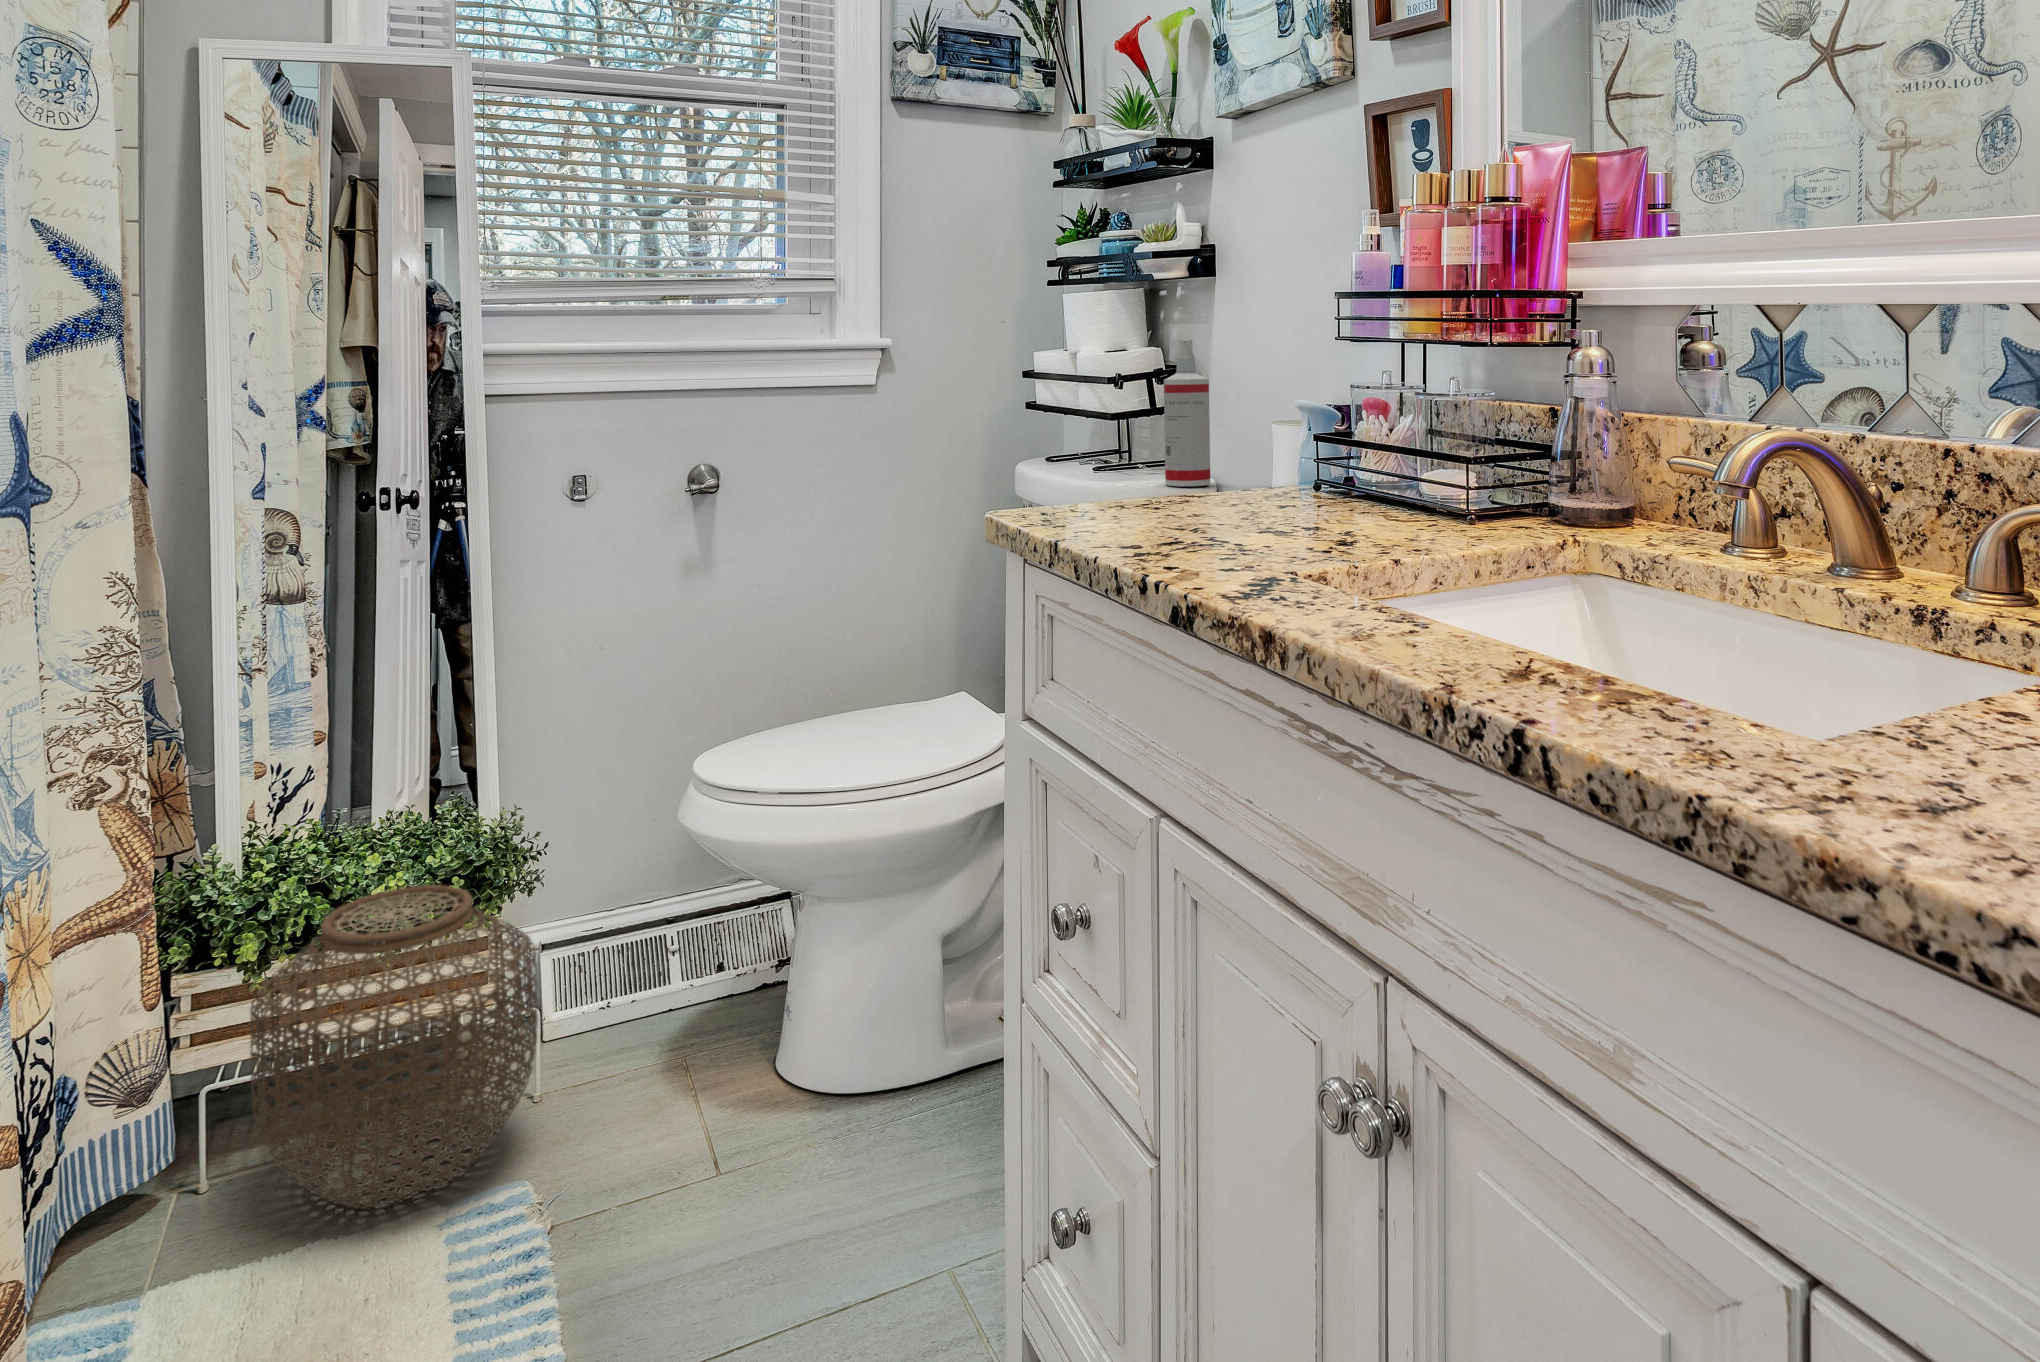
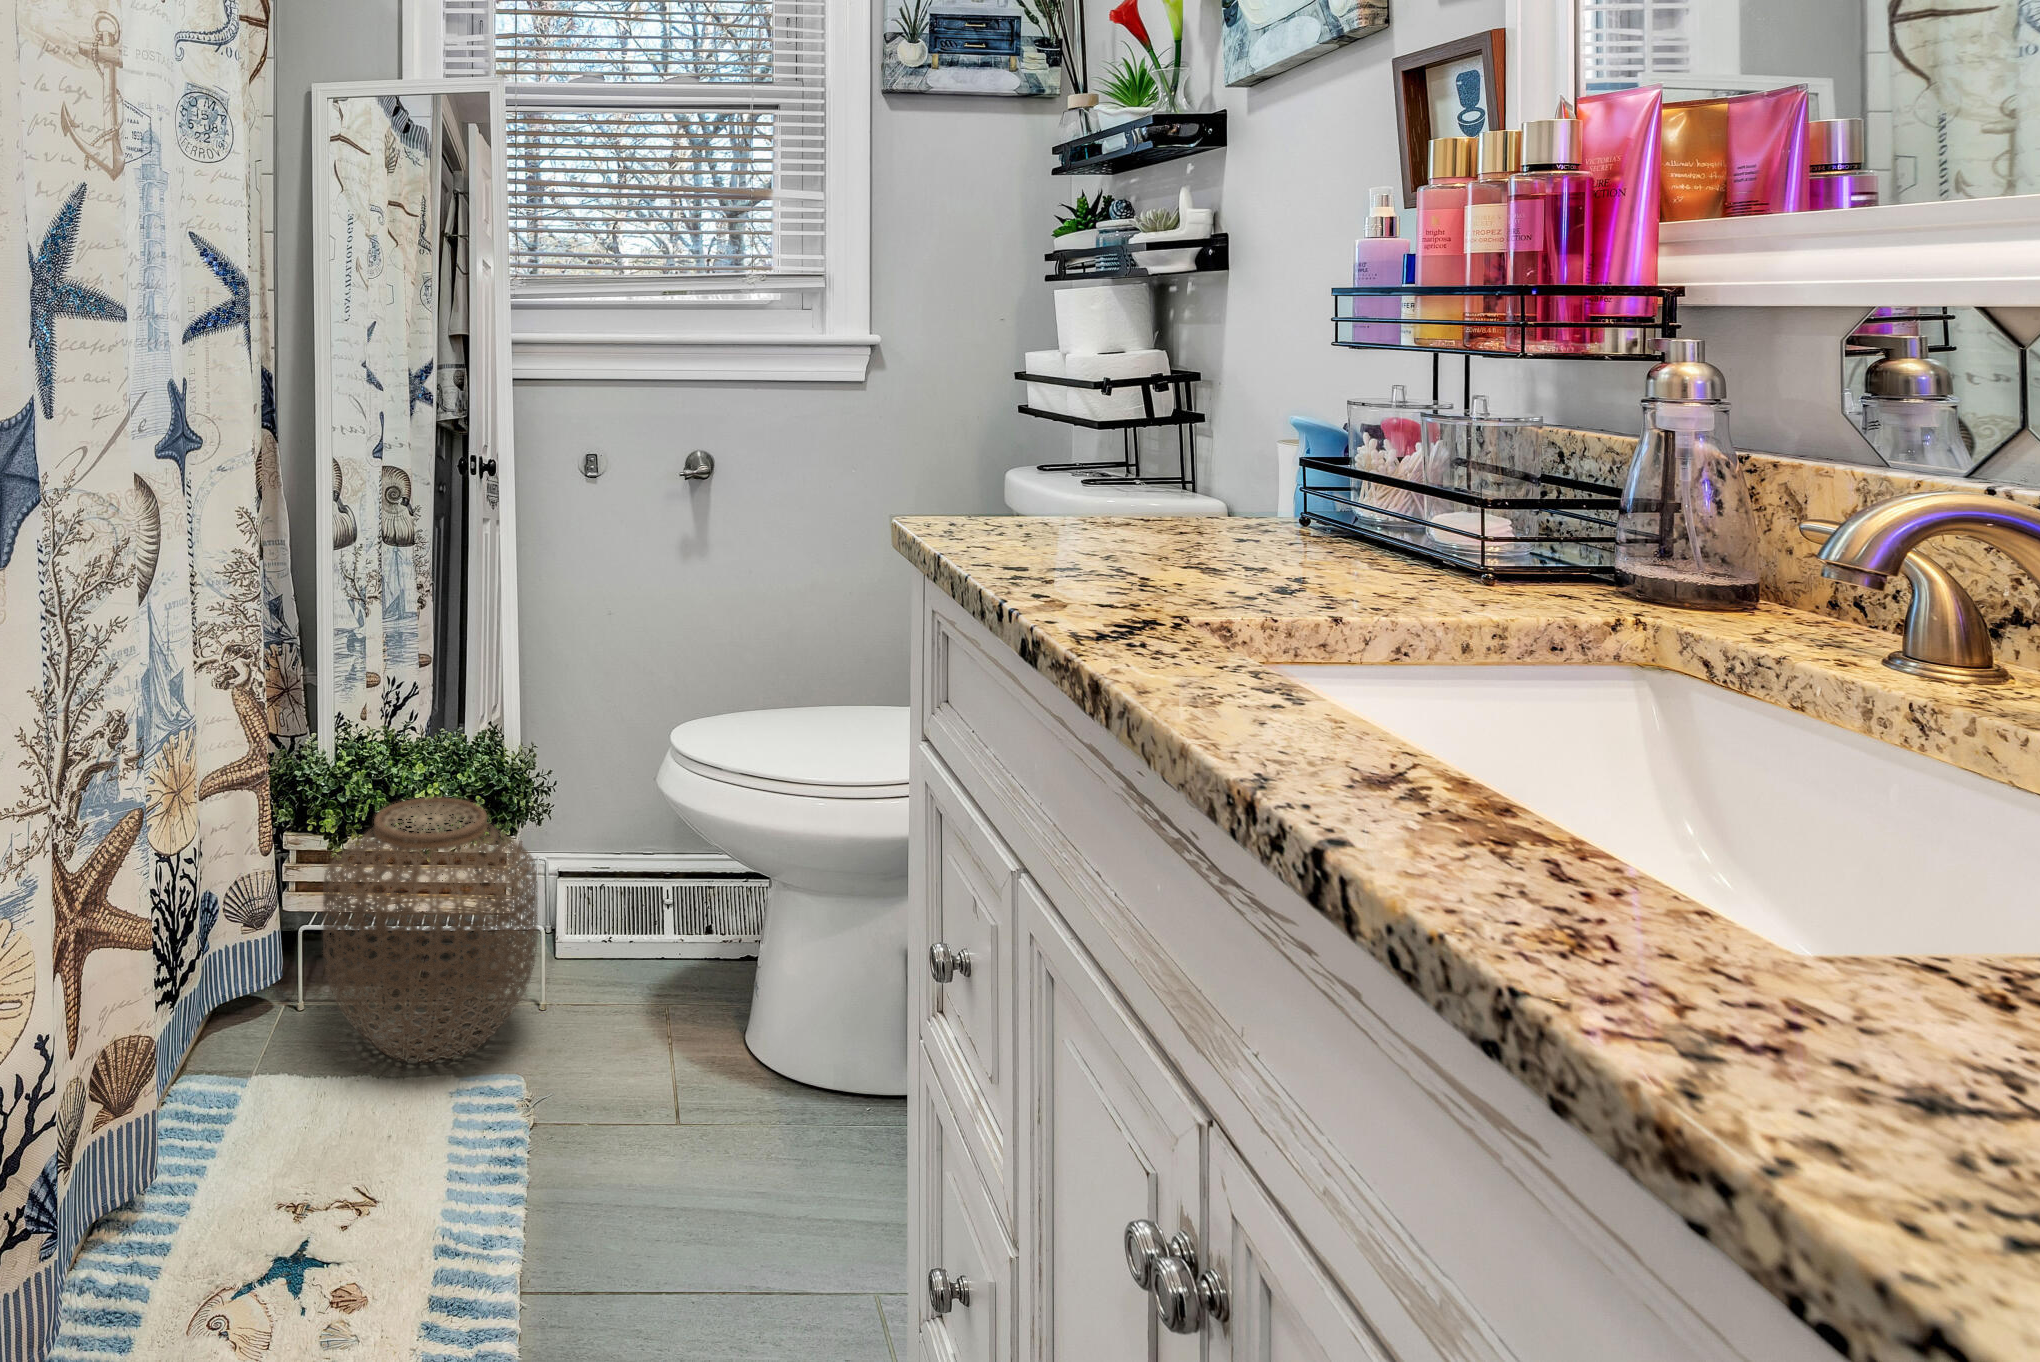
spray bottle: present [1164,340,1210,486] -> none [1141,339,1194,500]

